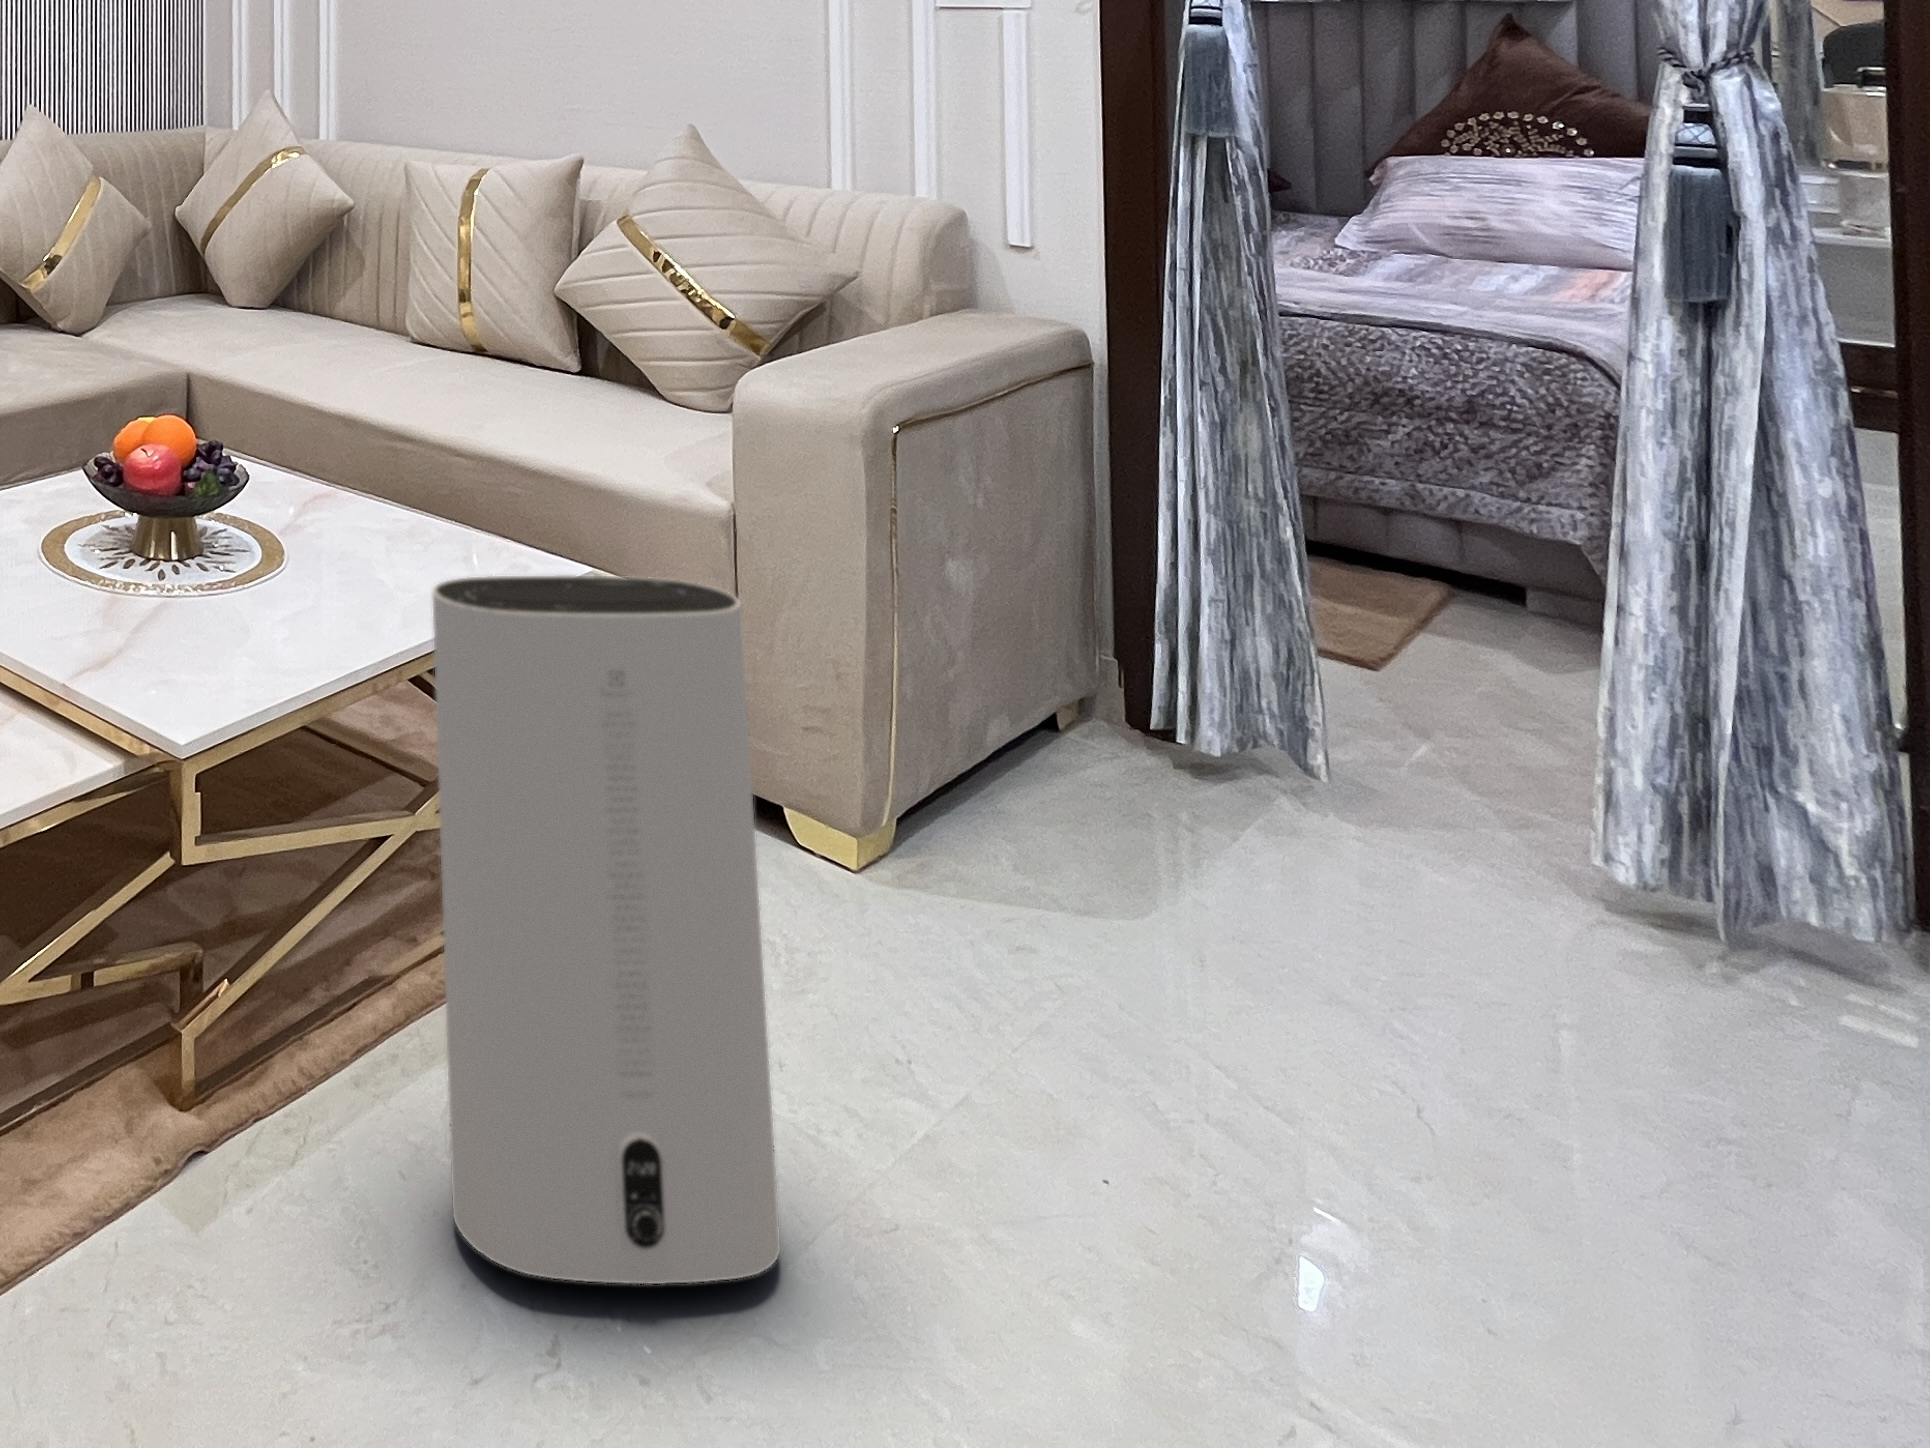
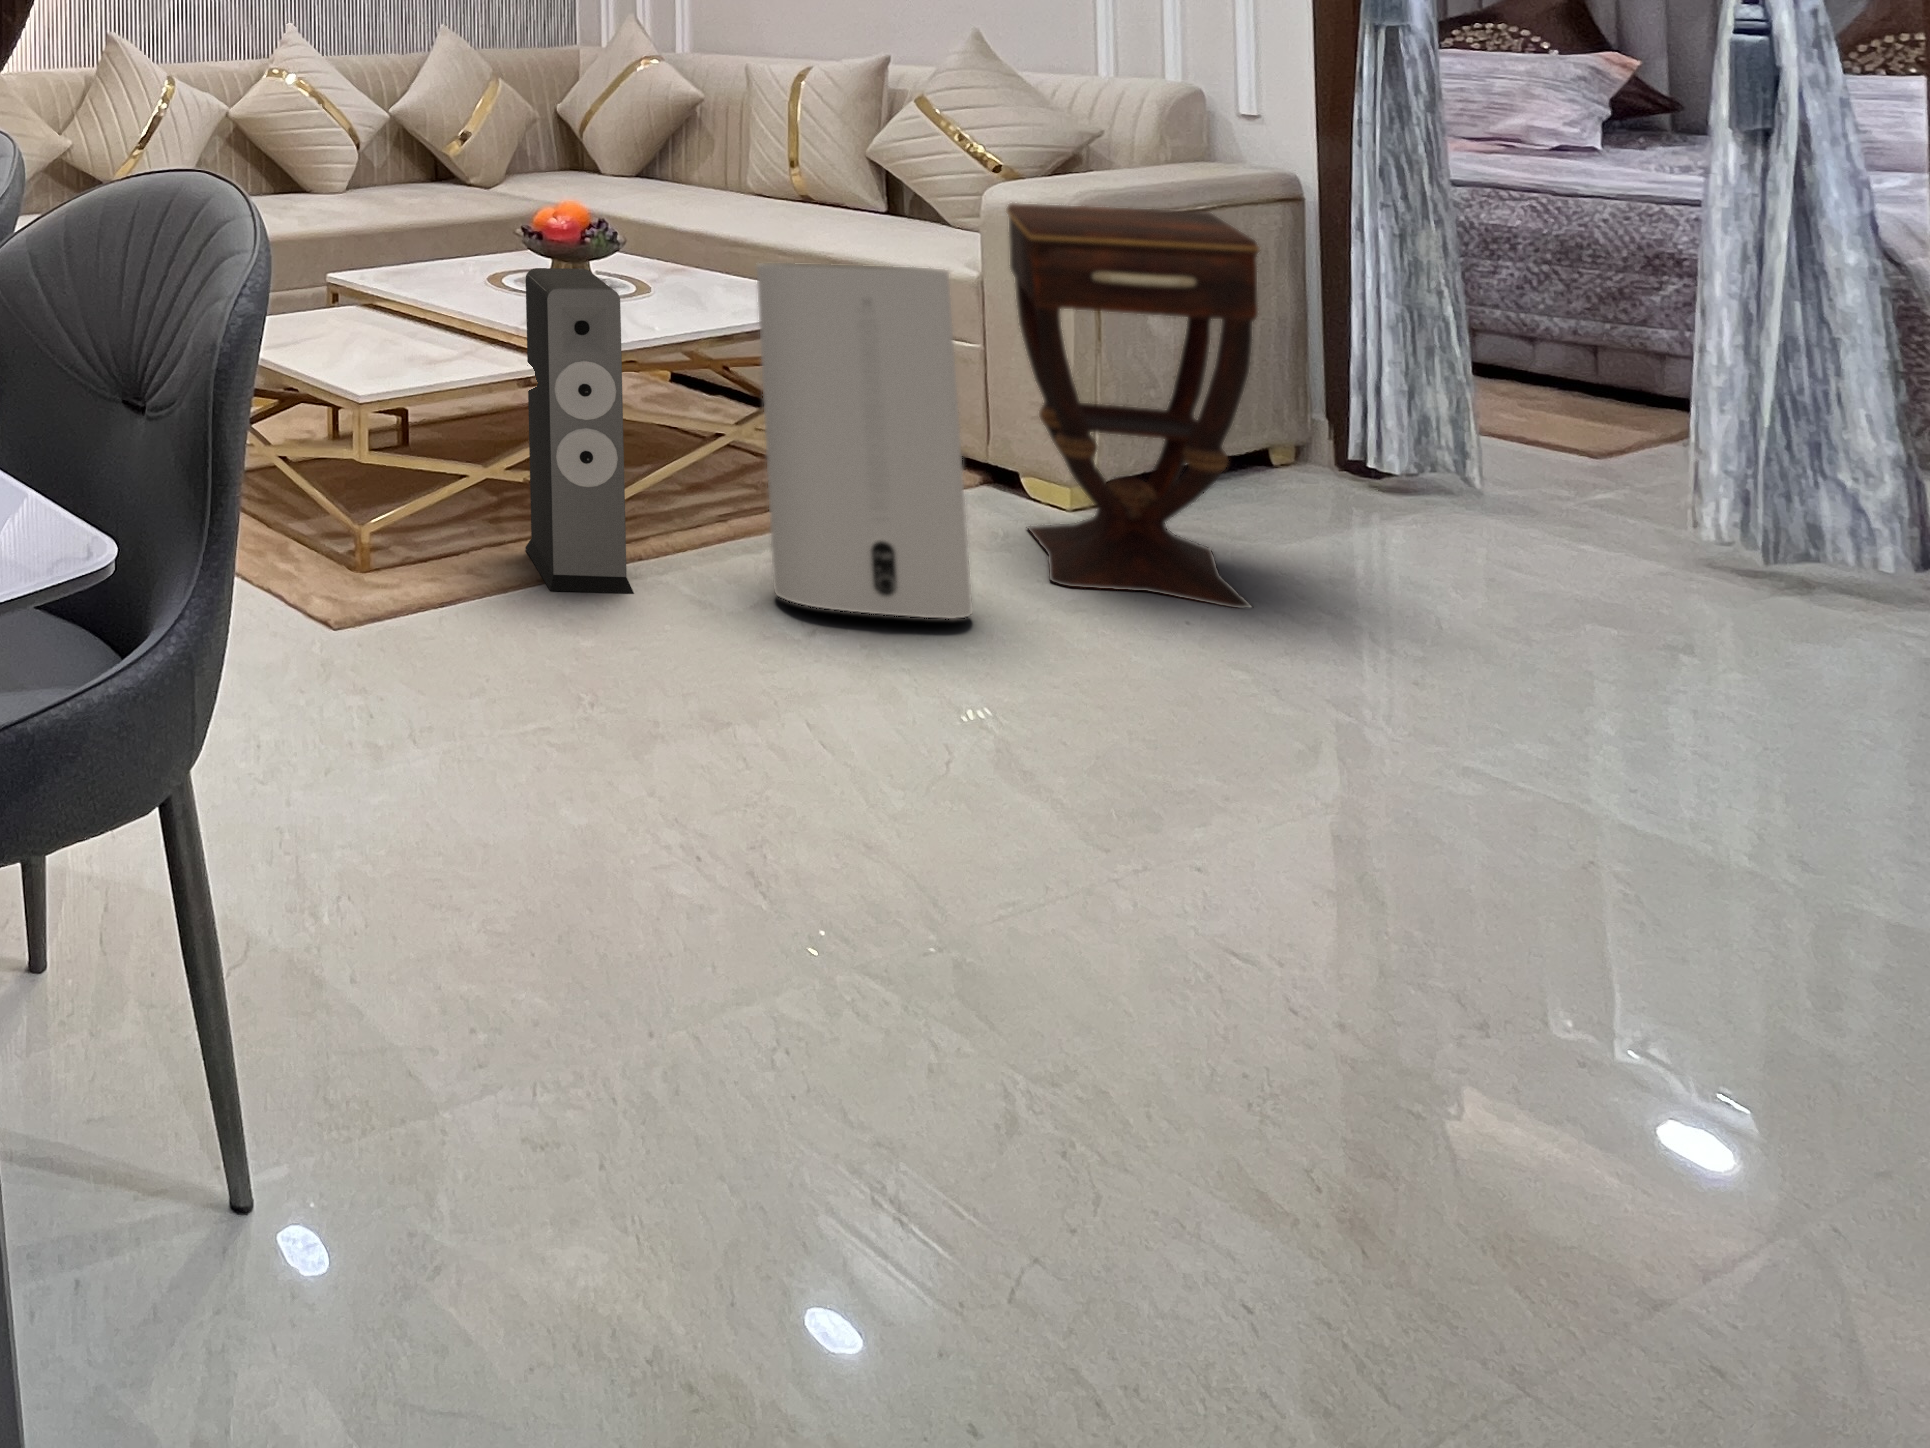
side table: none [781,426,1187,1139] -> present [1006,203,1260,608]
speaker: none [40,592,214,1255] -> present [525,268,634,594]

